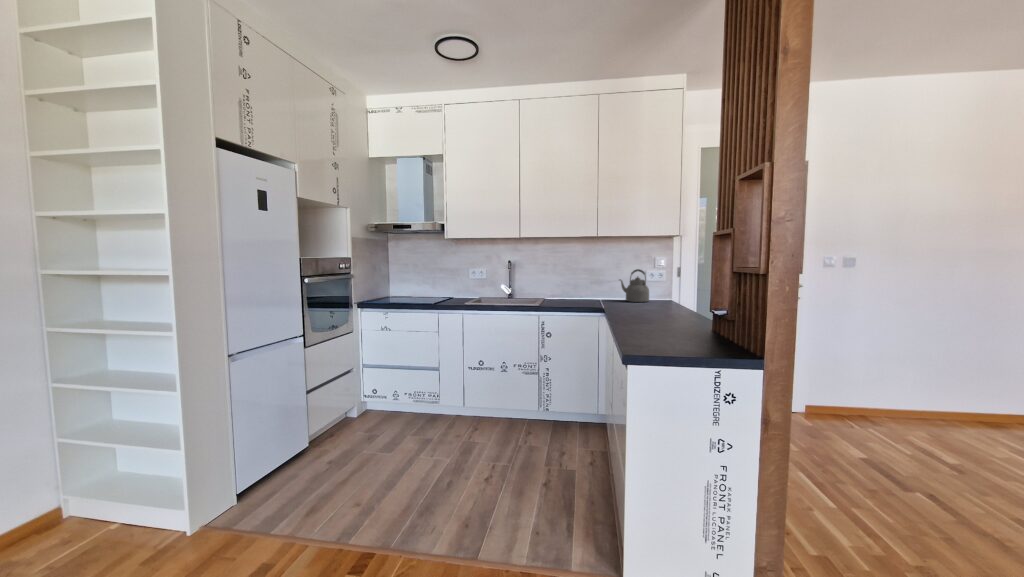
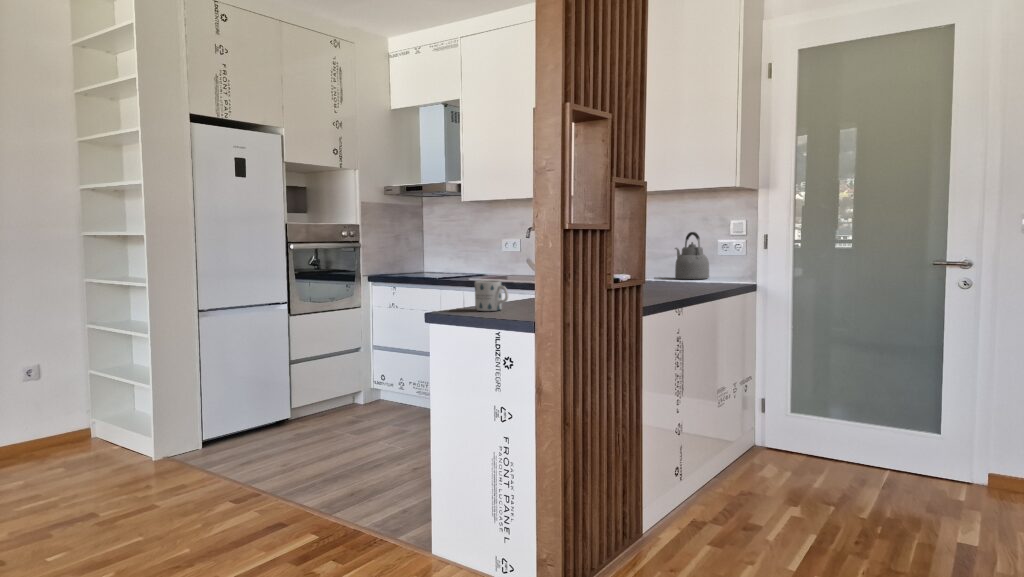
mug: none [657,321,693,350] -> present [475,280,508,311]

